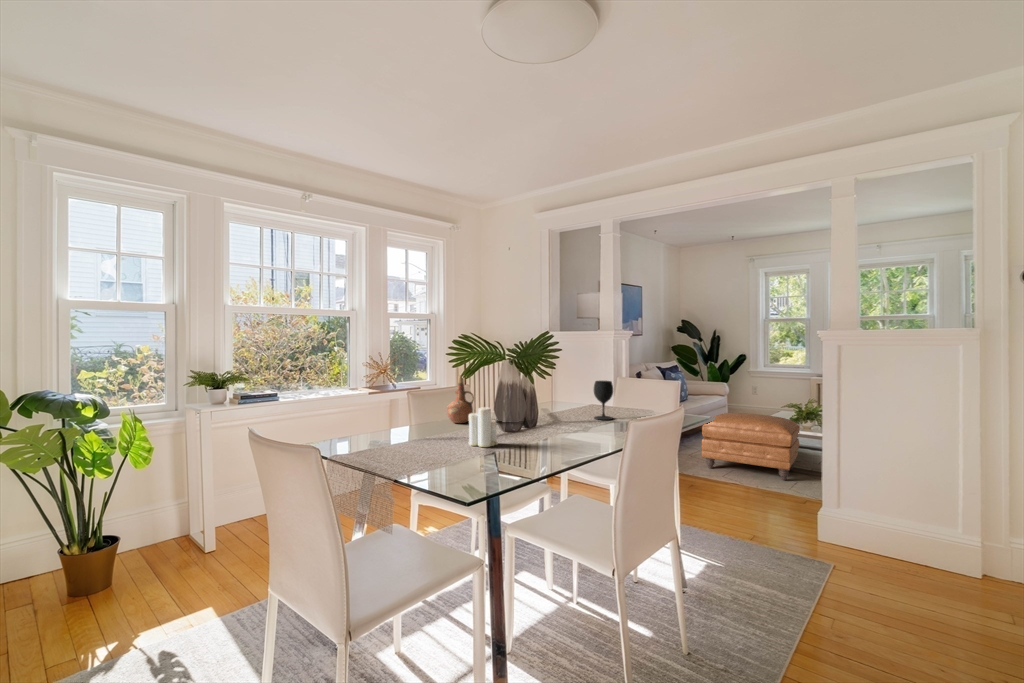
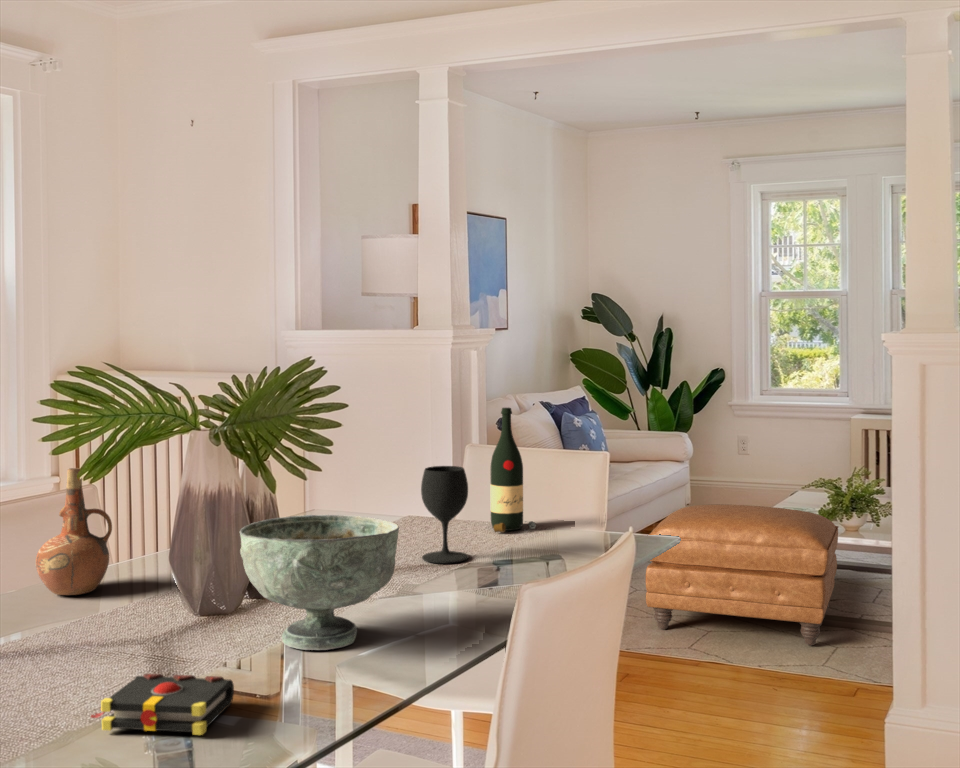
wine bottle: none [624,359,644,411] -> present [490,408,536,532]
decorative bowl: none [520,394,582,444] -> present [240,515,399,650]
candle: present [469,407,498,447] -> none [99,557,182,674]
book: none [465,444,516,465] -> present [91,673,234,735]

